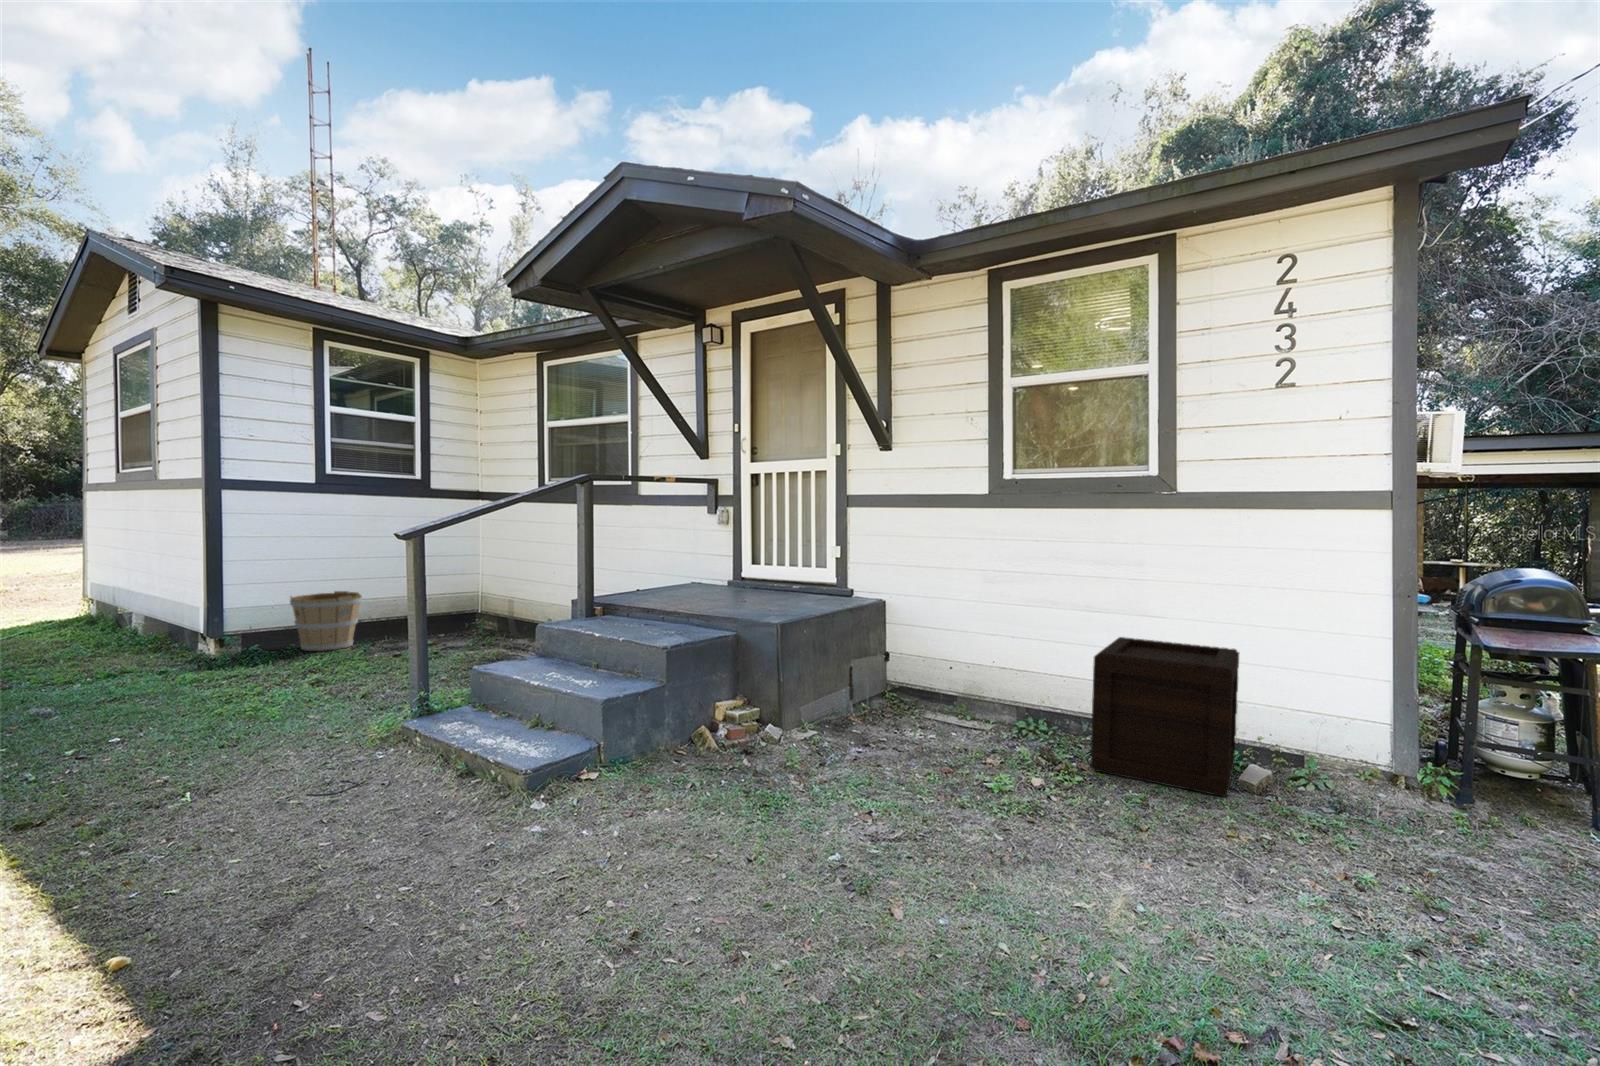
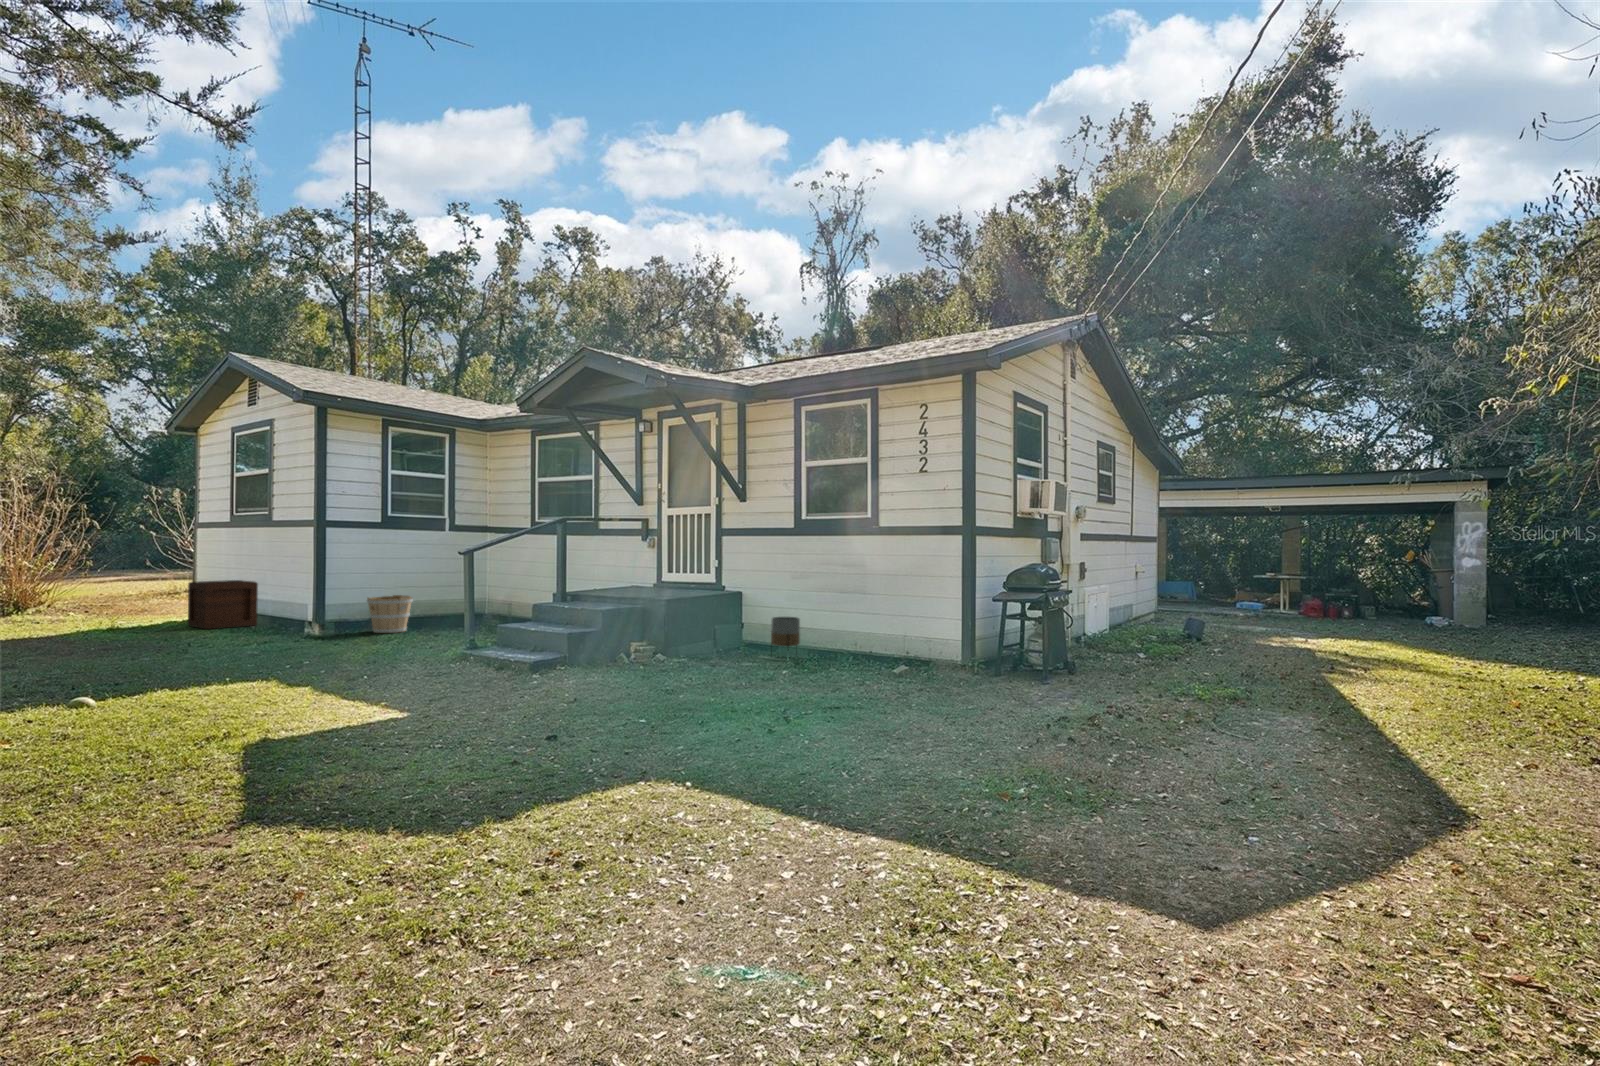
wooden crate: present [1090,637,1239,796] -> present [188,580,258,629]
planter: none [947,648,1001,731] -> present [771,617,800,650]

